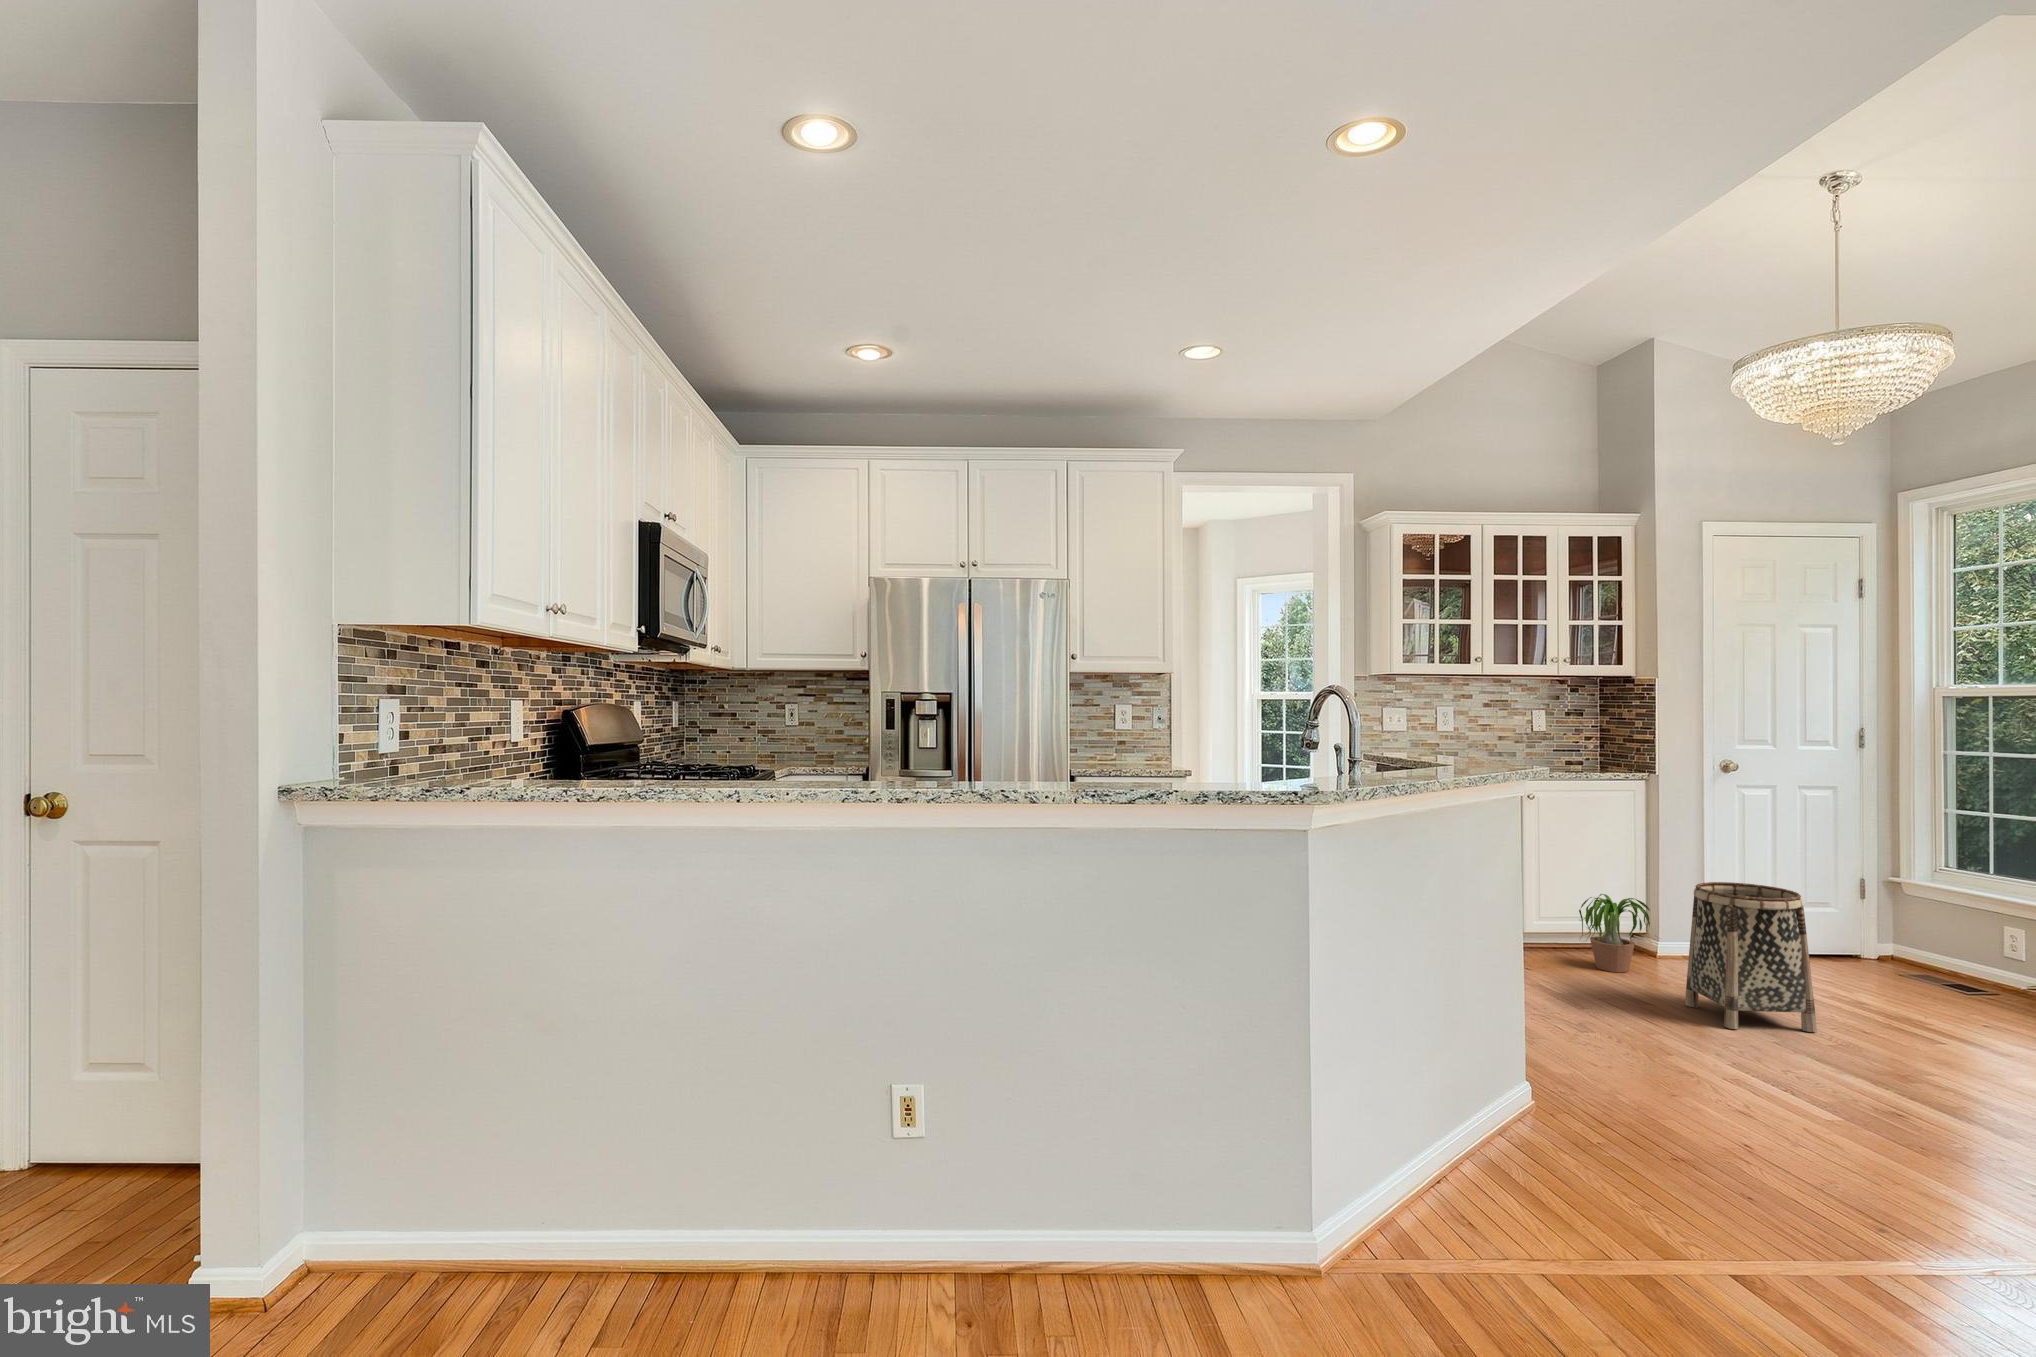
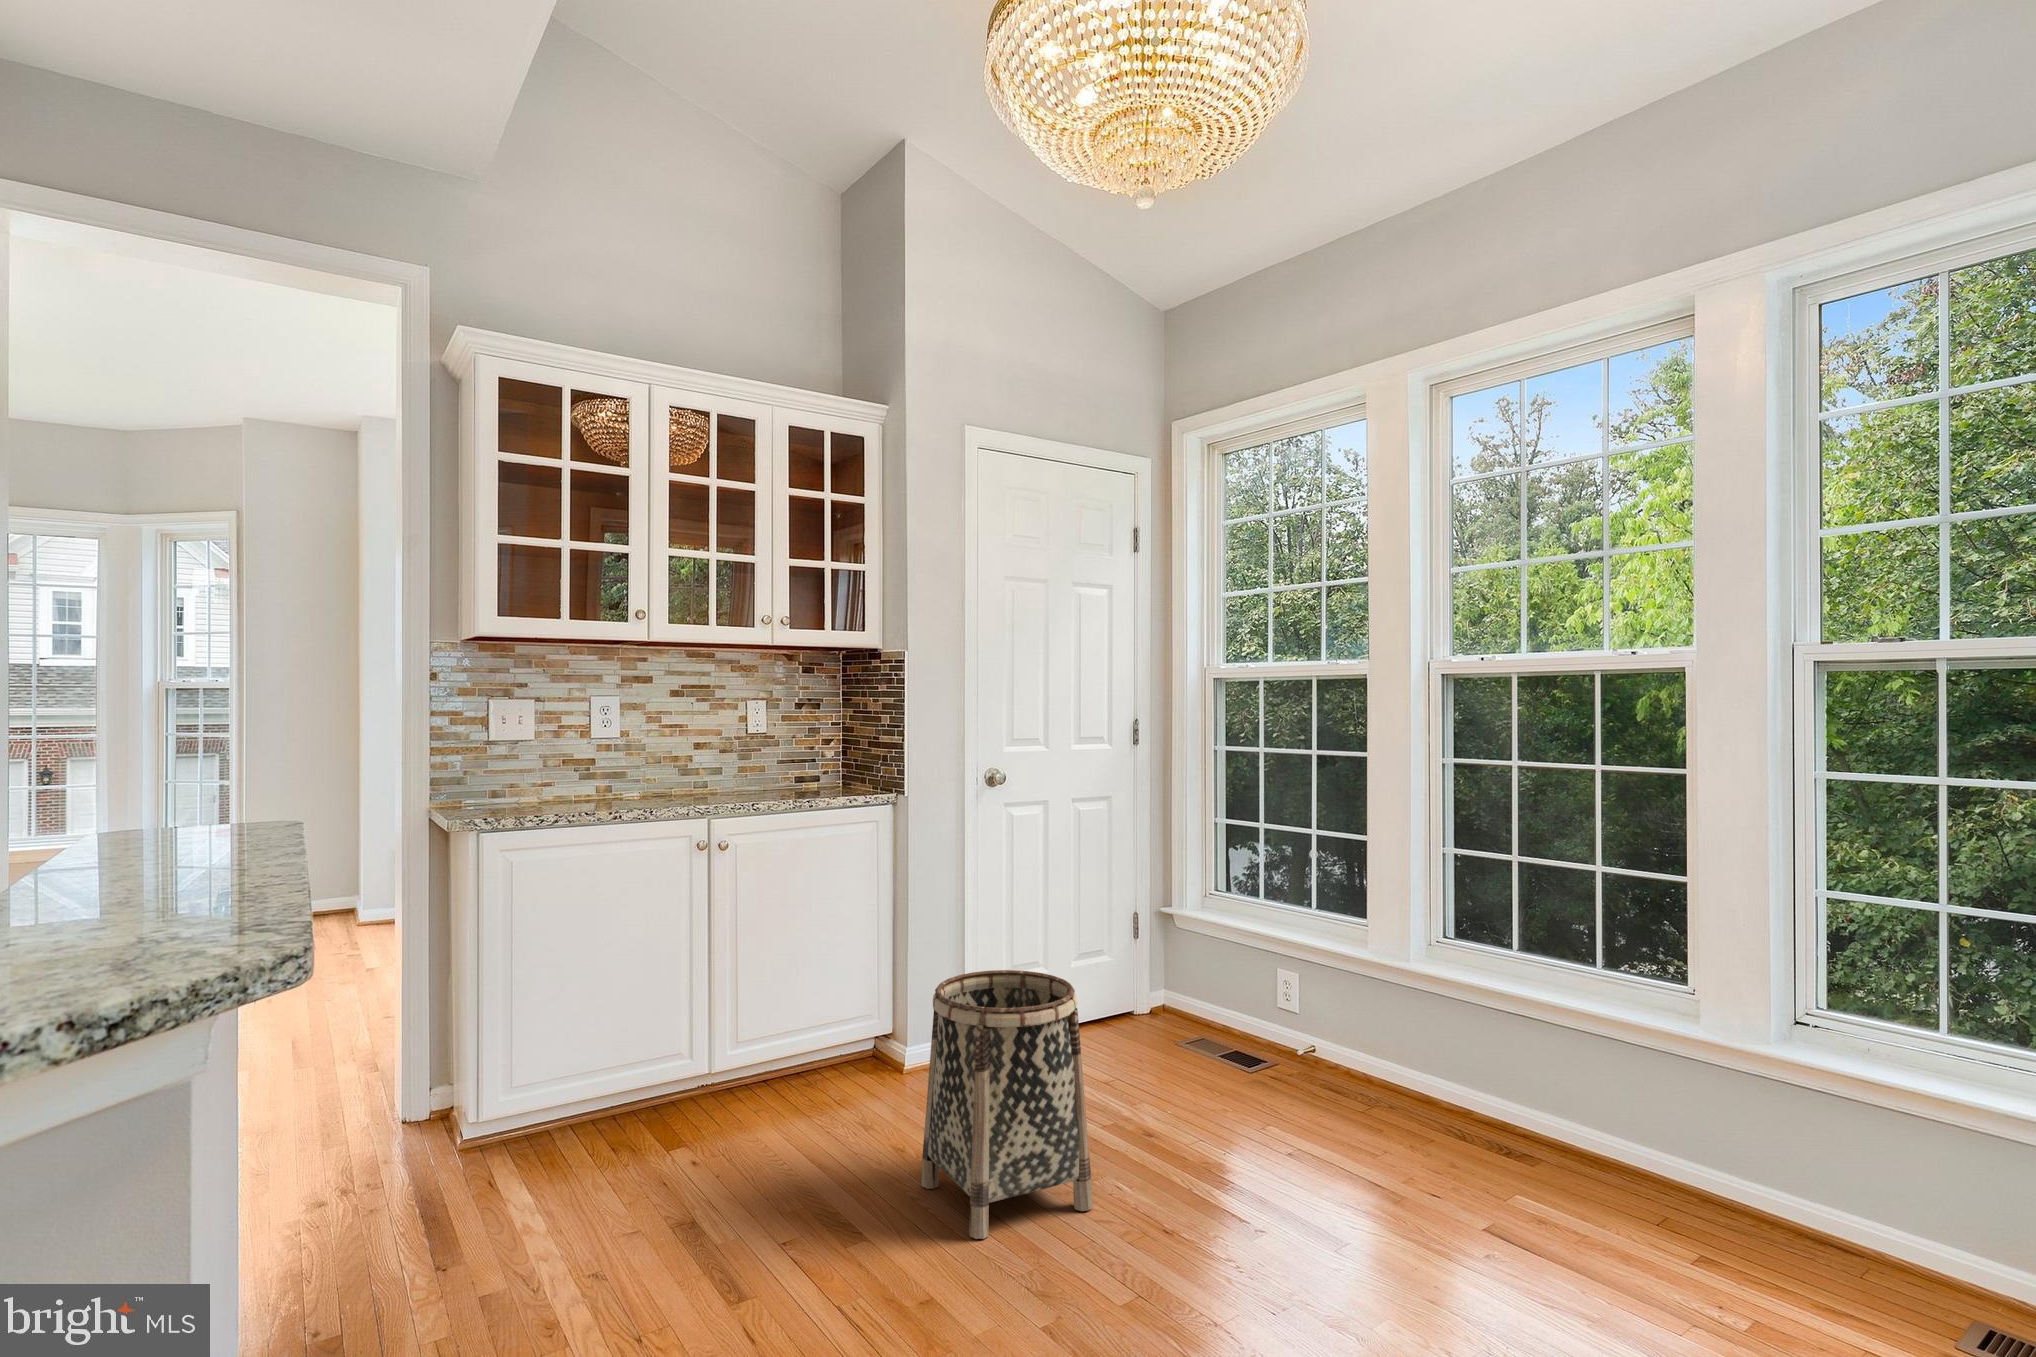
potted plant: present [1579,894,1651,972] -> none [782,990,904,1119]

